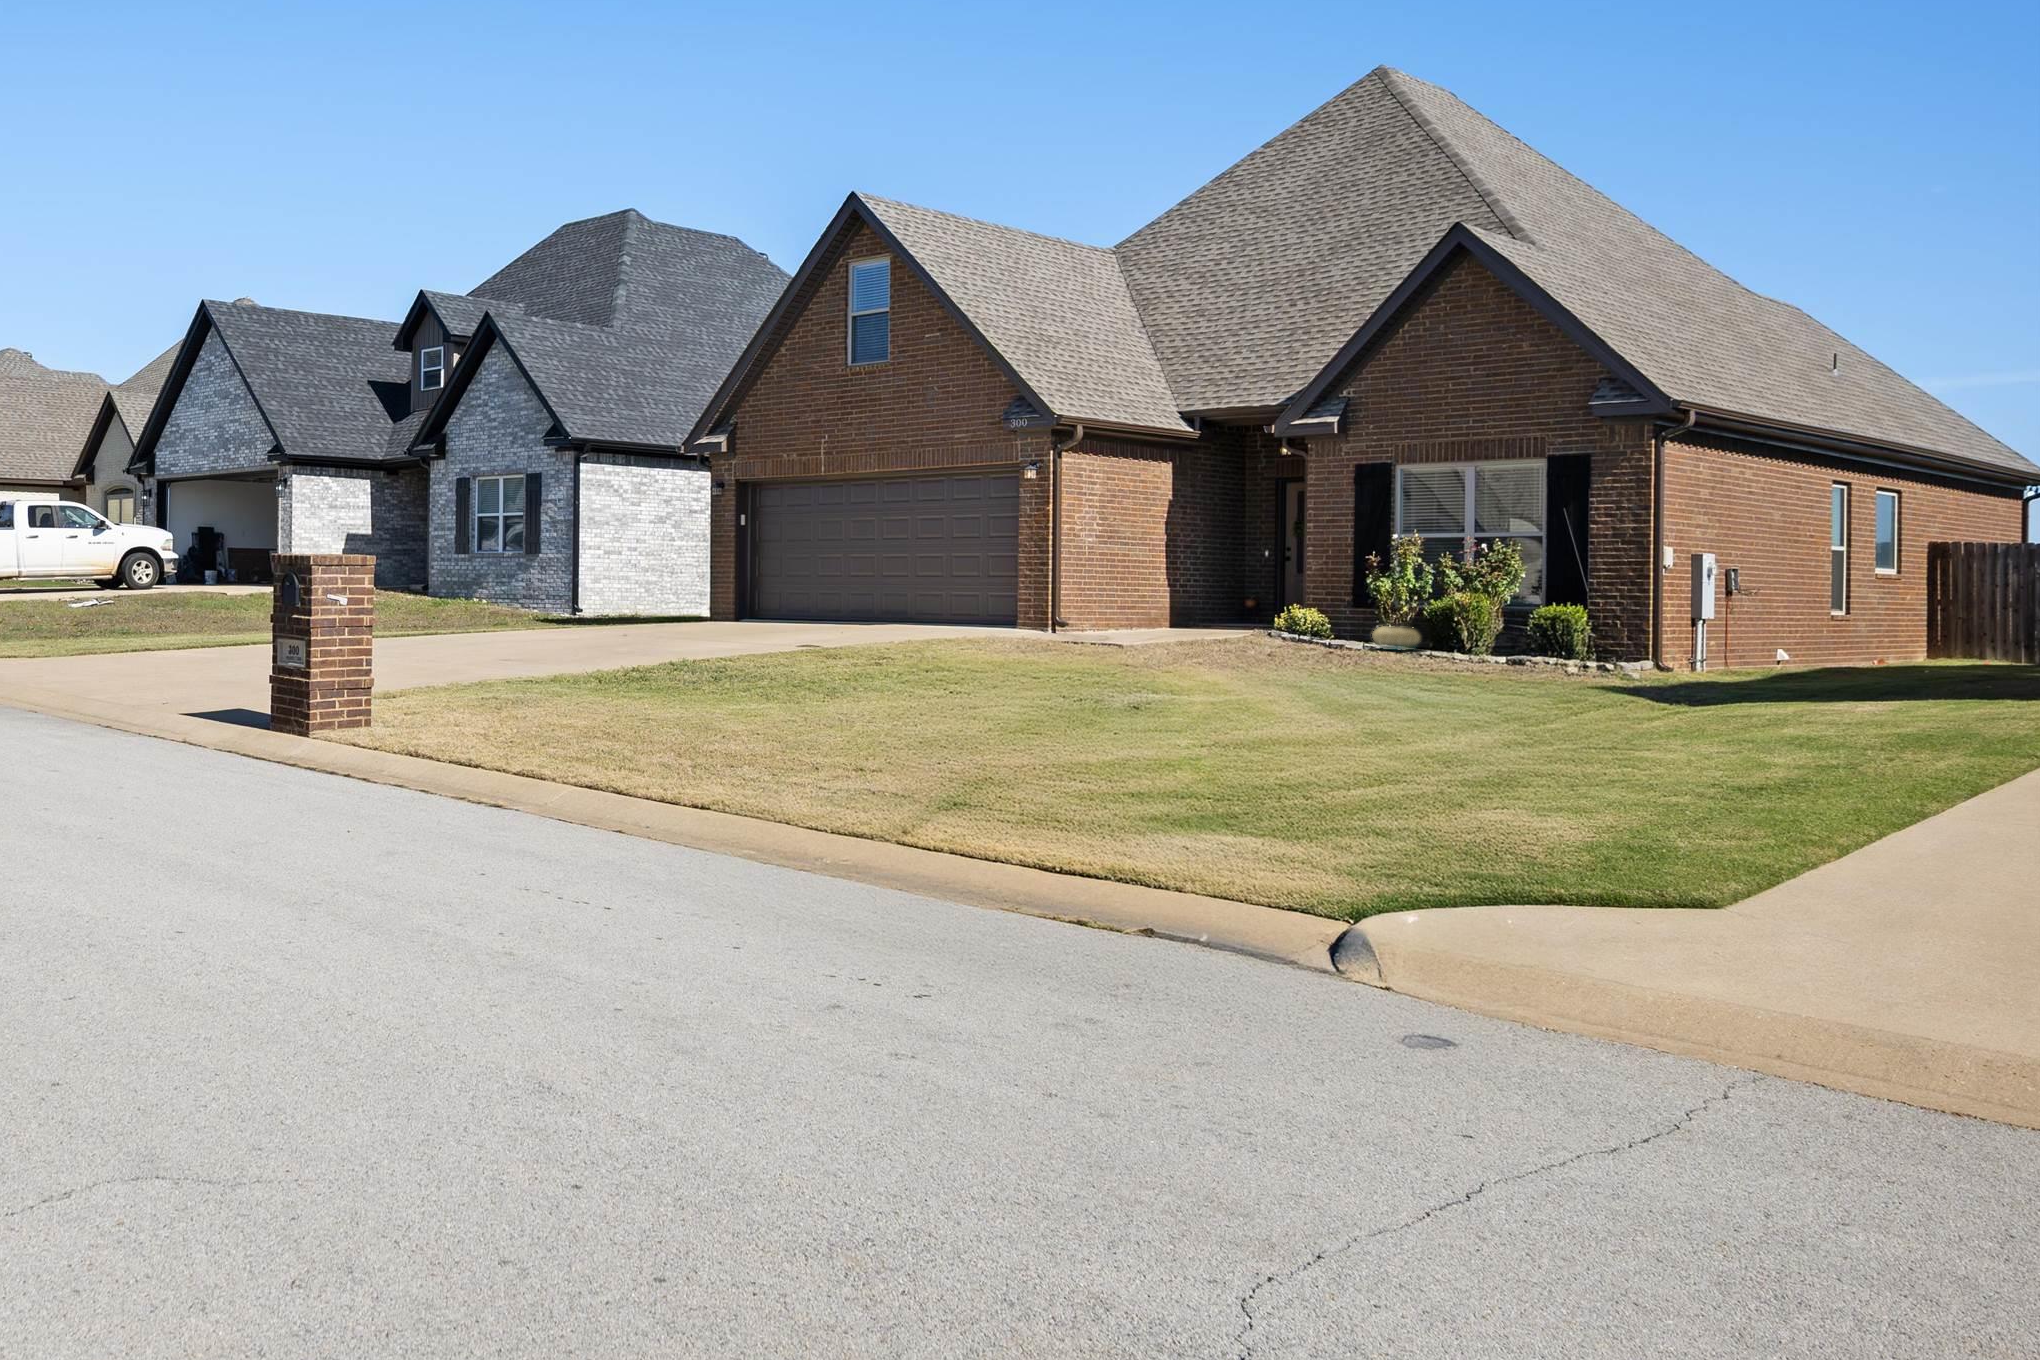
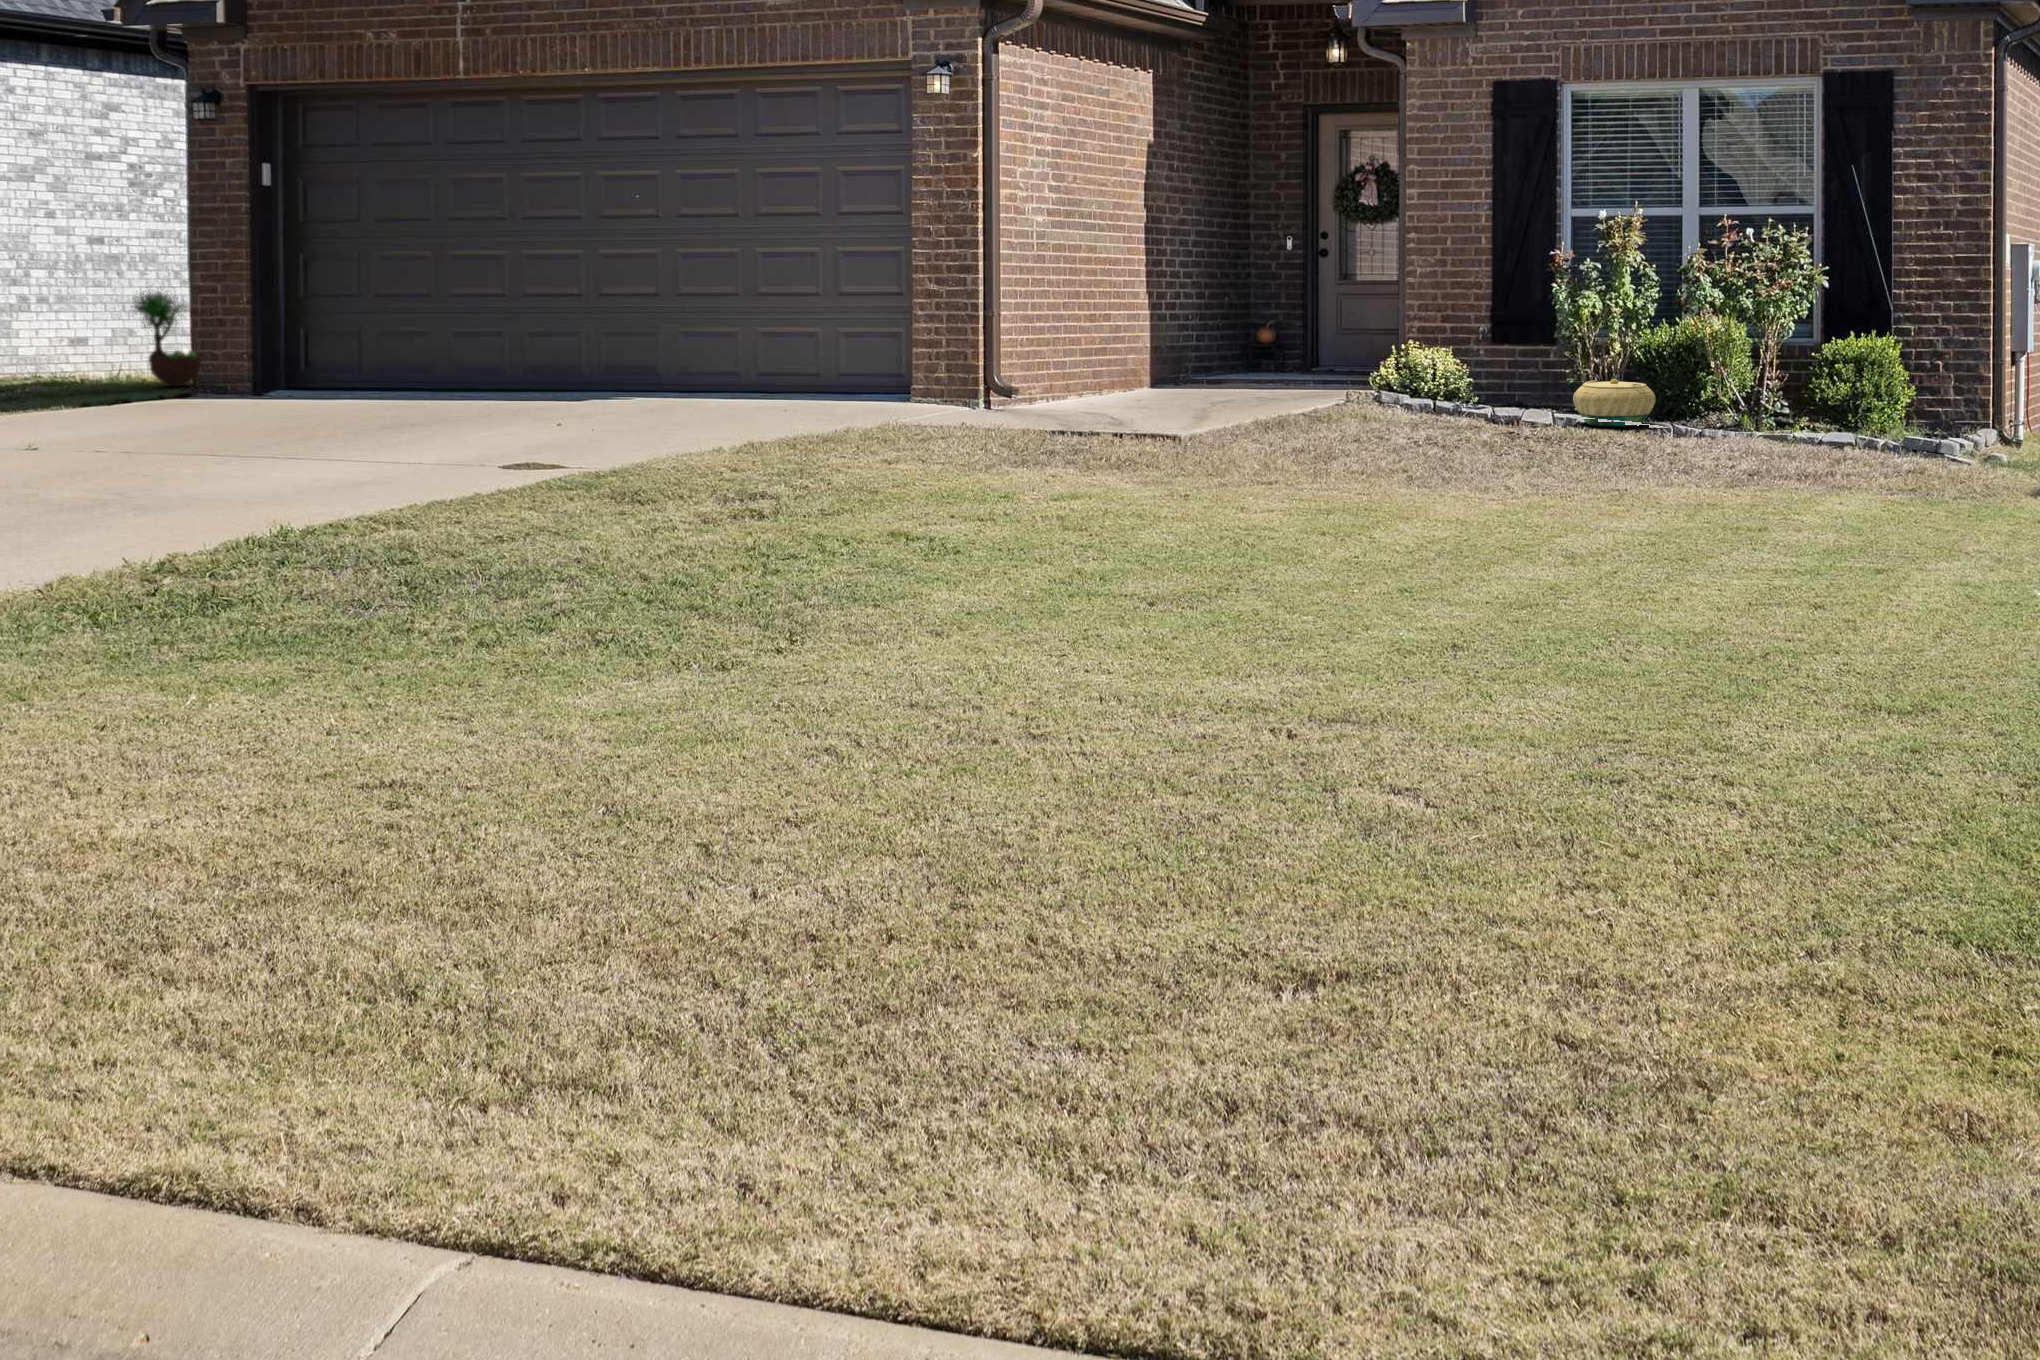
potted tree: none [687,567,715,614] -> present [131,287,201,386]

